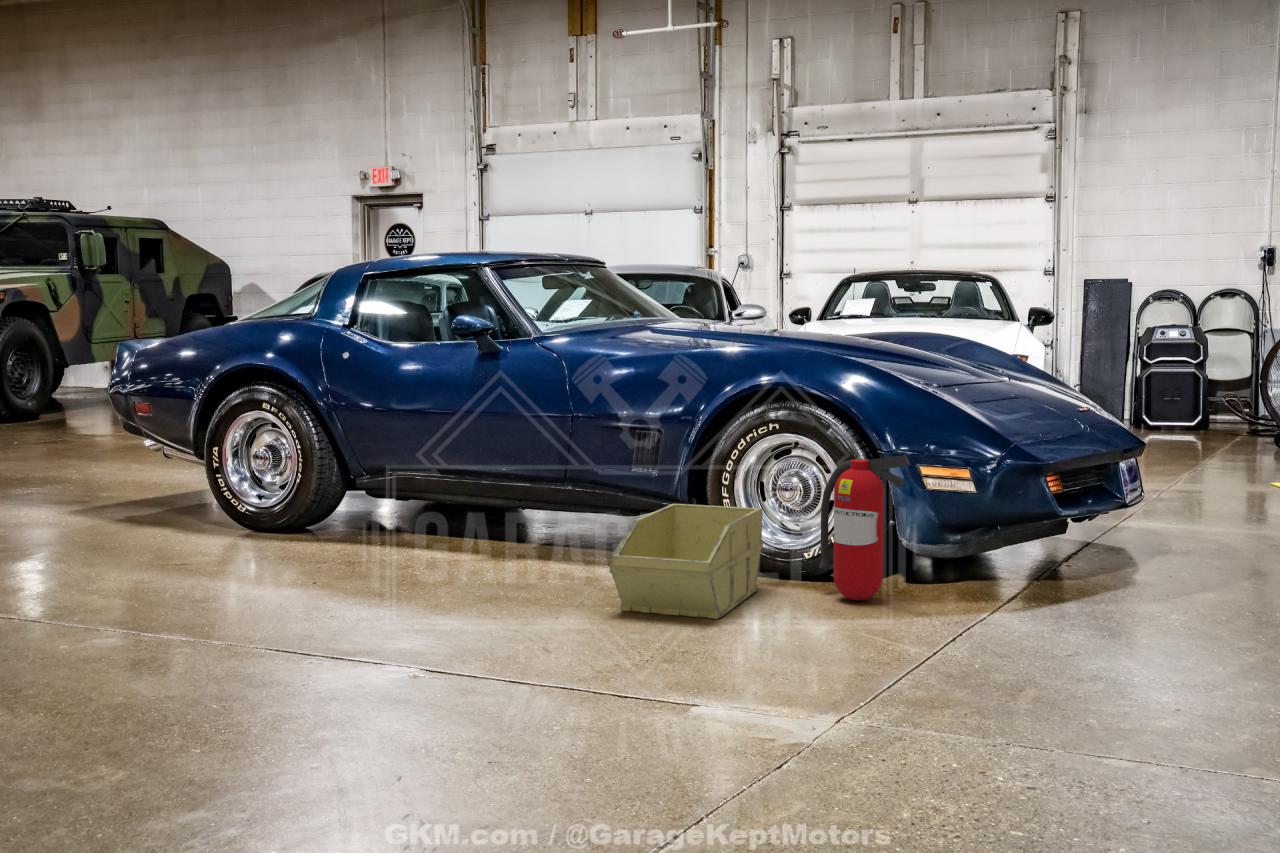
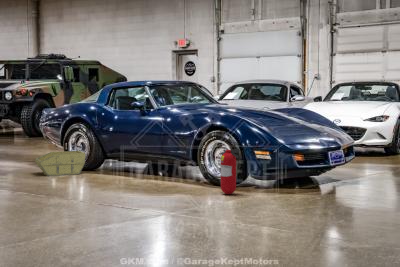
storage bin: present [610,504,763,619] -> present [35,151,86,176]

